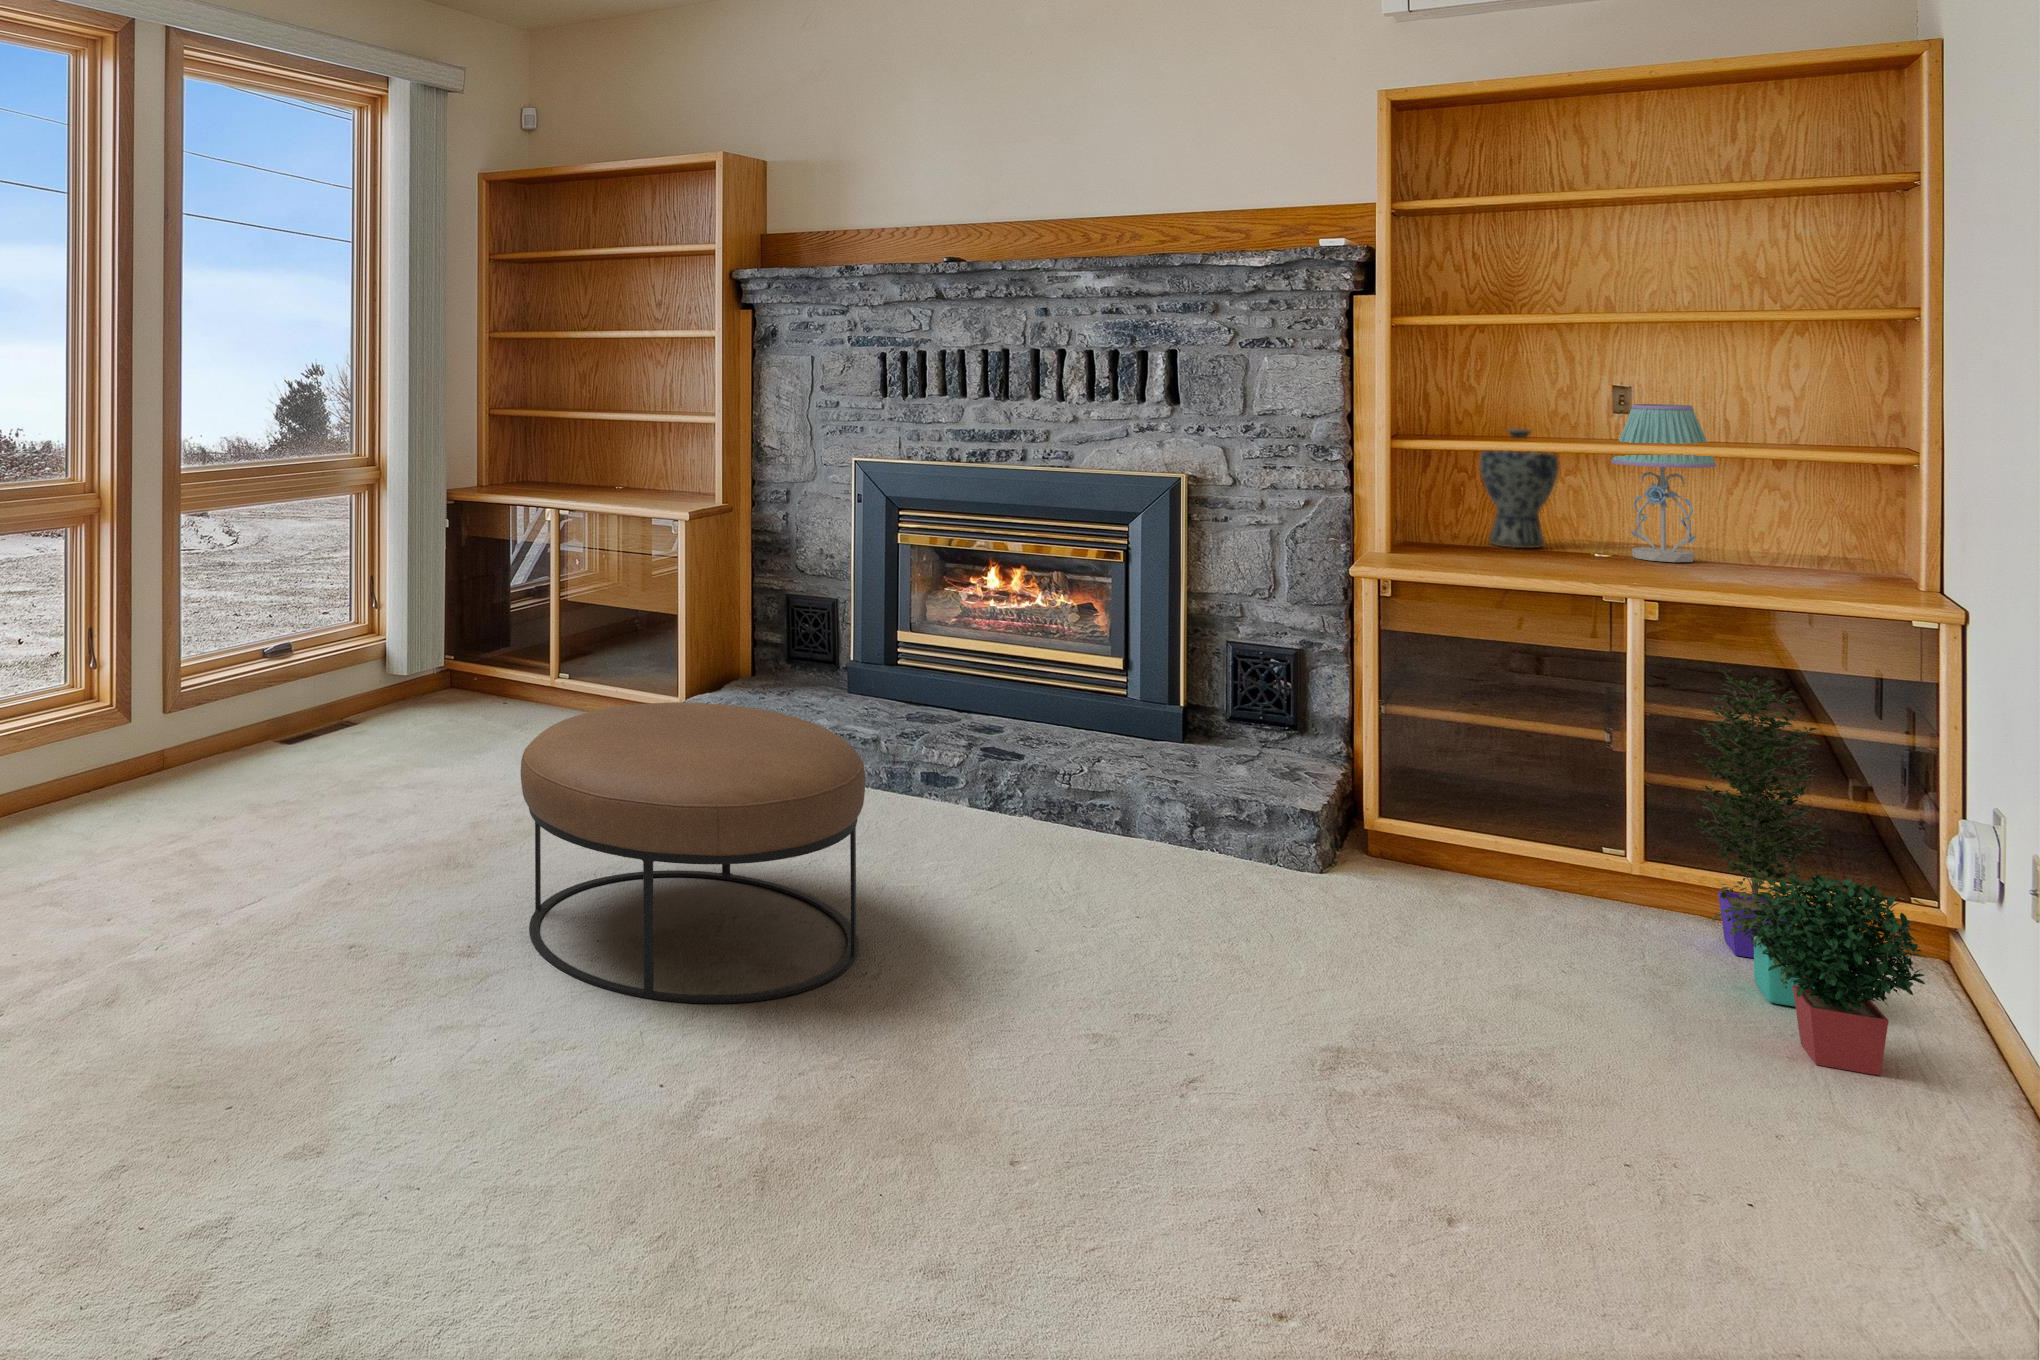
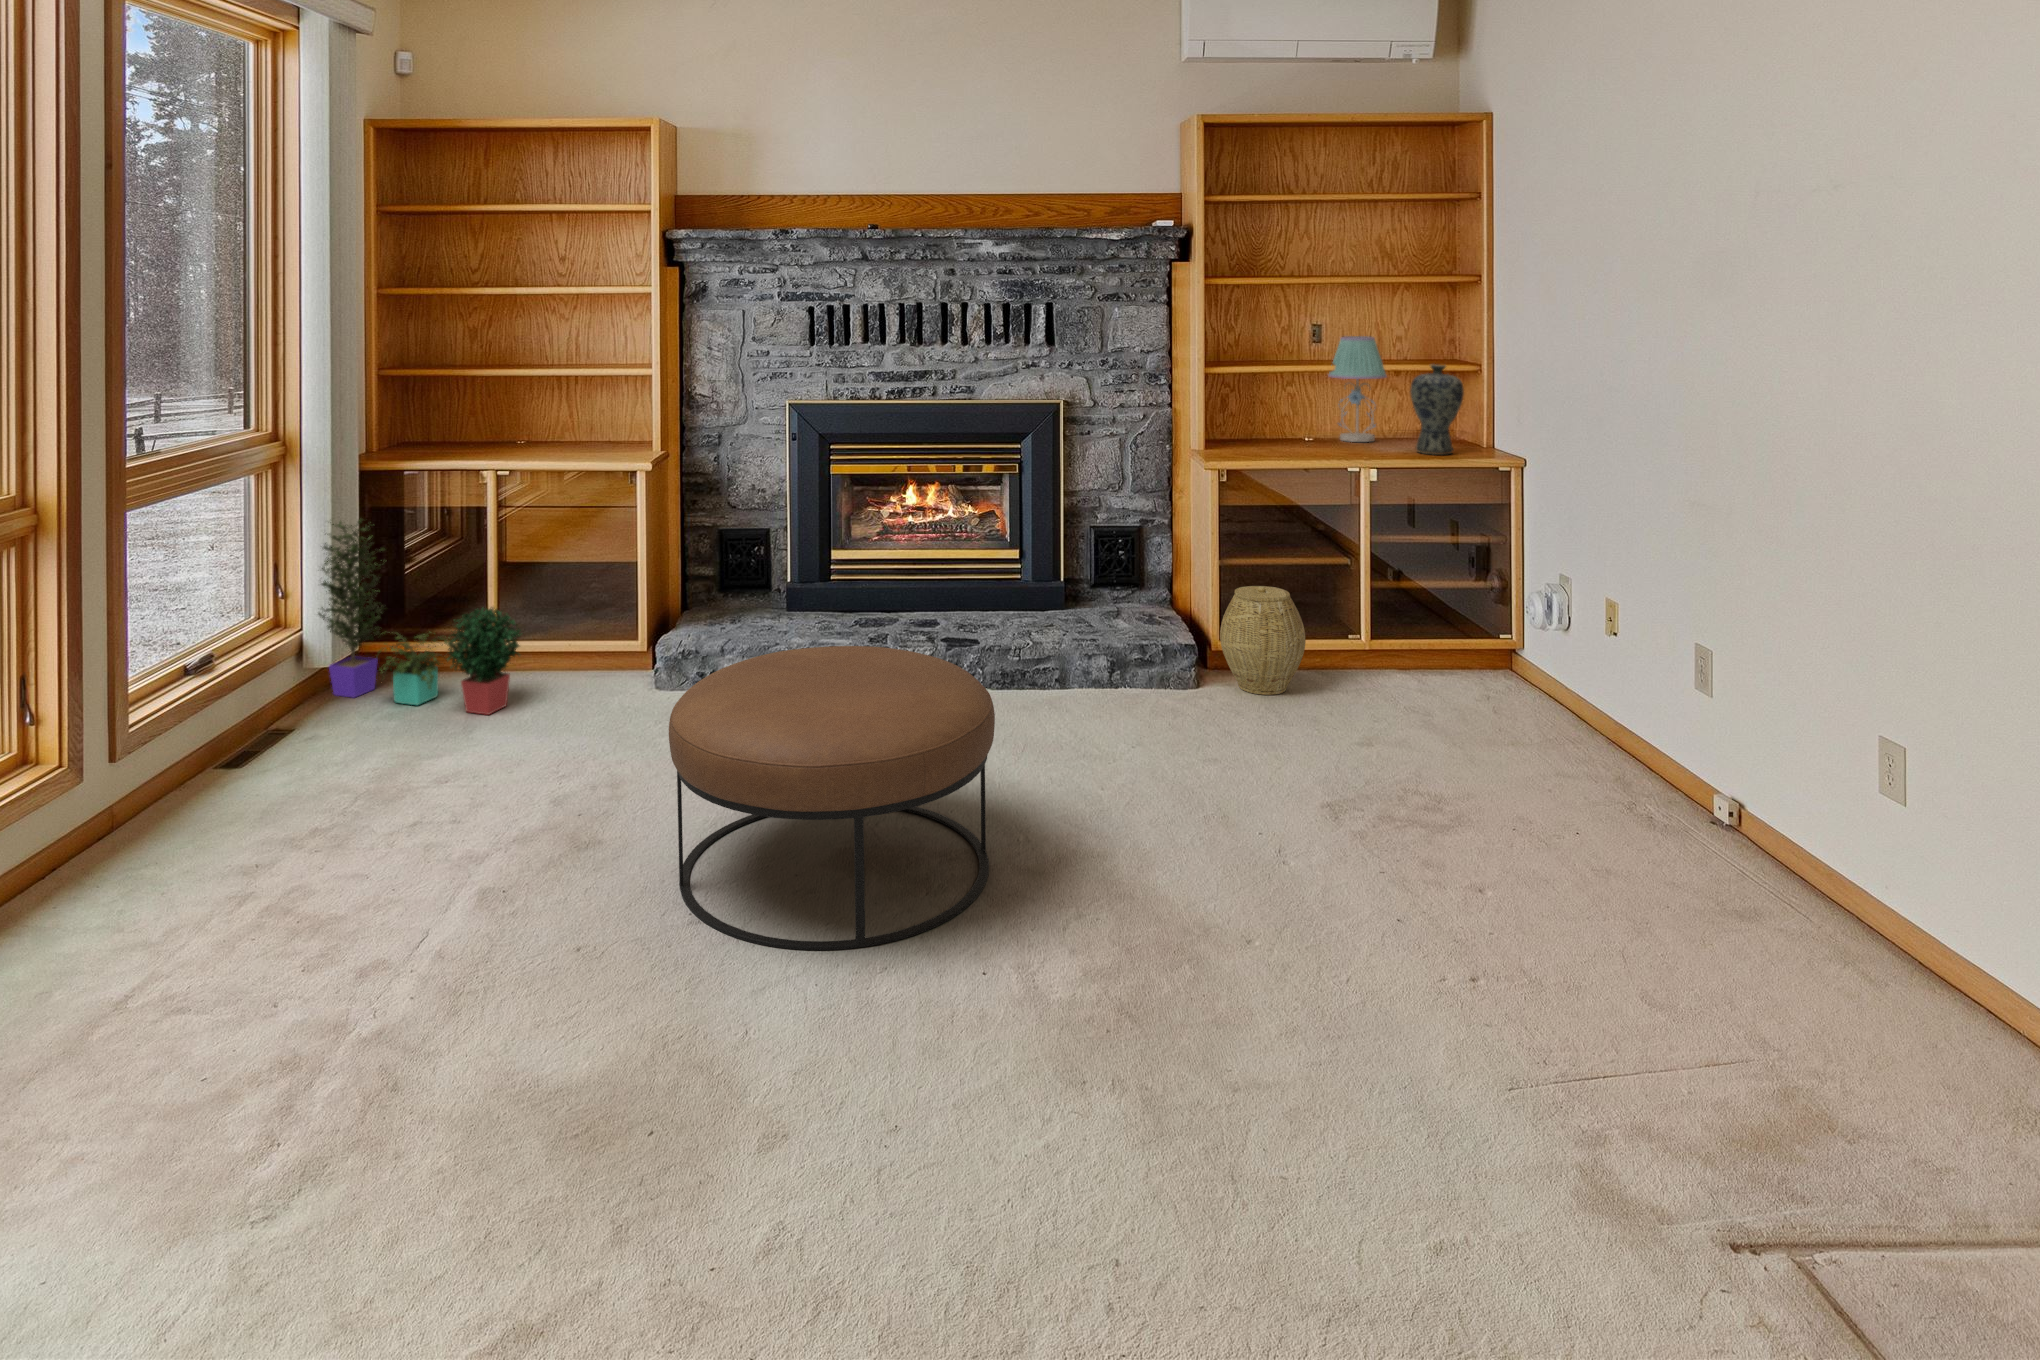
vase: present [1480,429,1559,548] -> present [1410,364,1464,455]
potted plant: present [1693,670,1925,1076] -> present [318,519,520,715]
woven basket: none [1356,740,1491,895] -> present [1220,586,1306,695]

